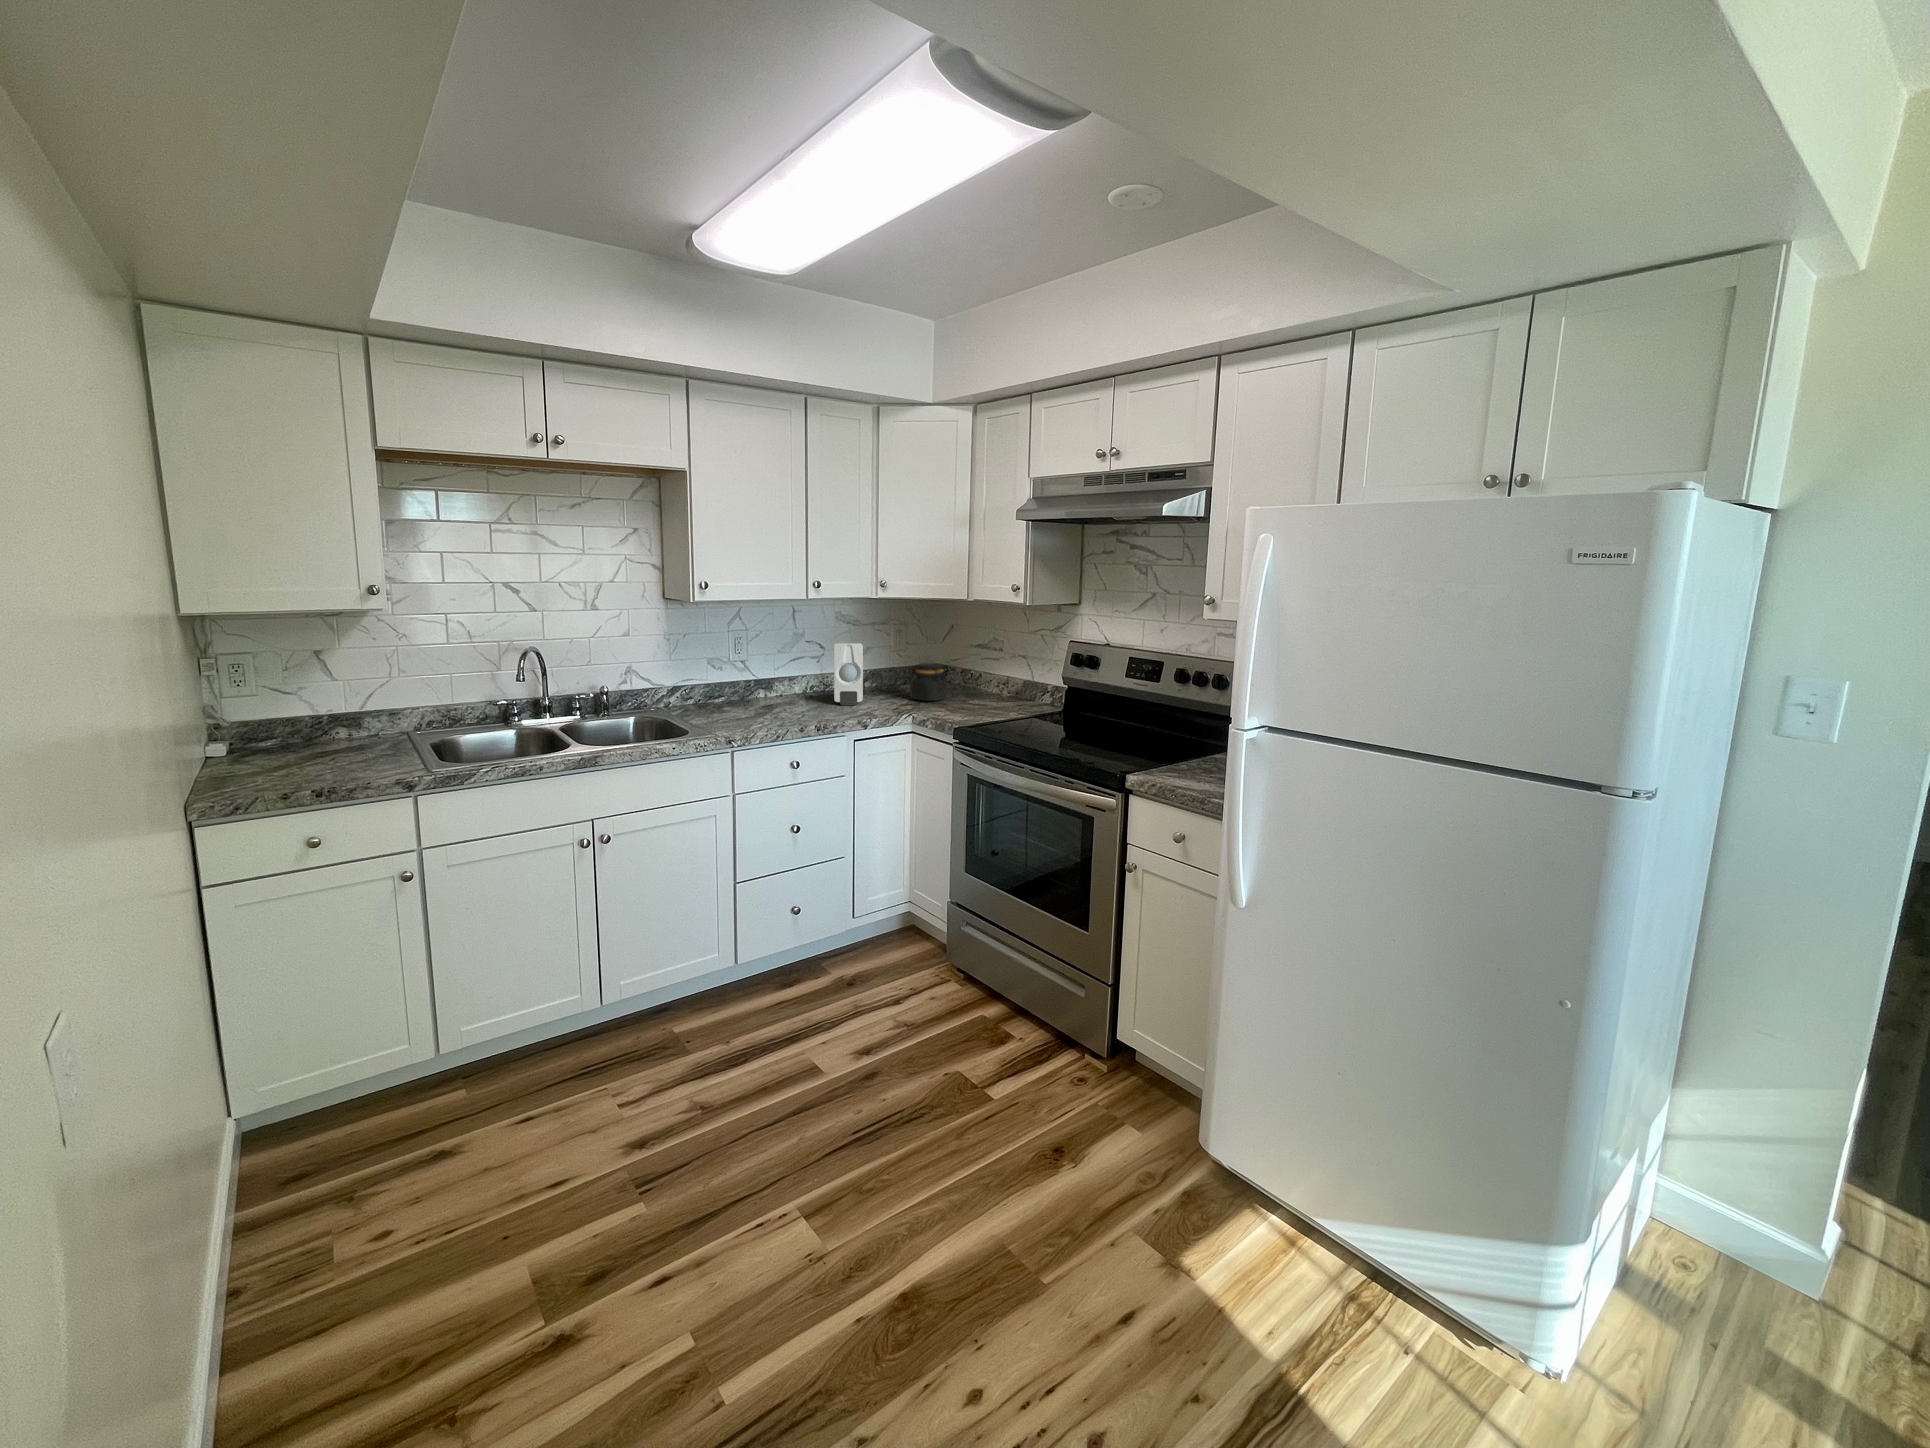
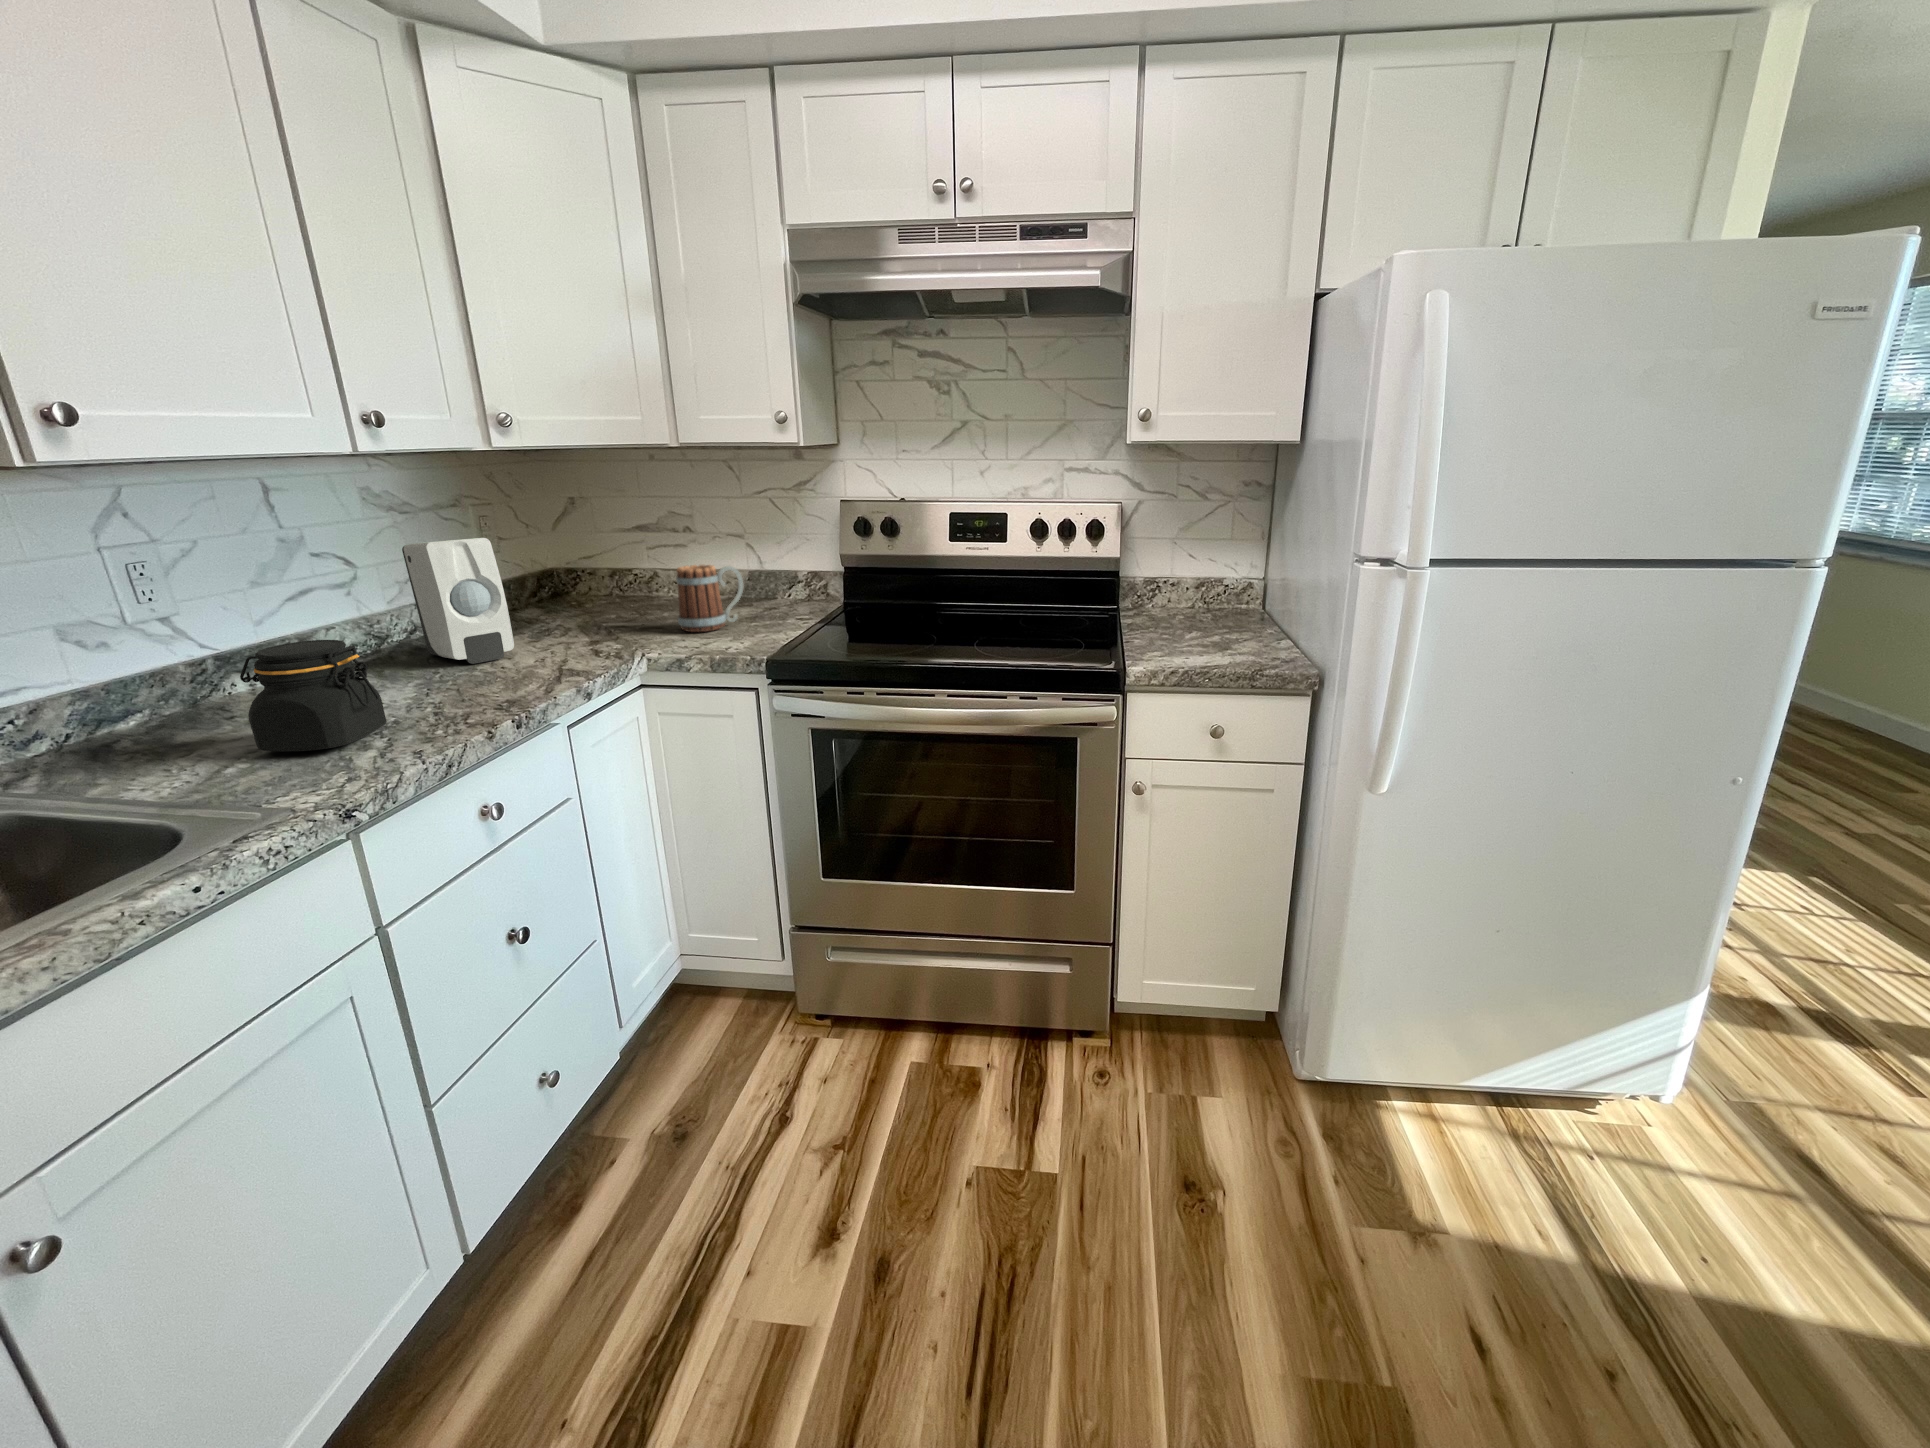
jar: present [910,663,947,701] -> present [240,640,387,751]
mug: none [947,670,987,711] -> present [676,565,743,632]

